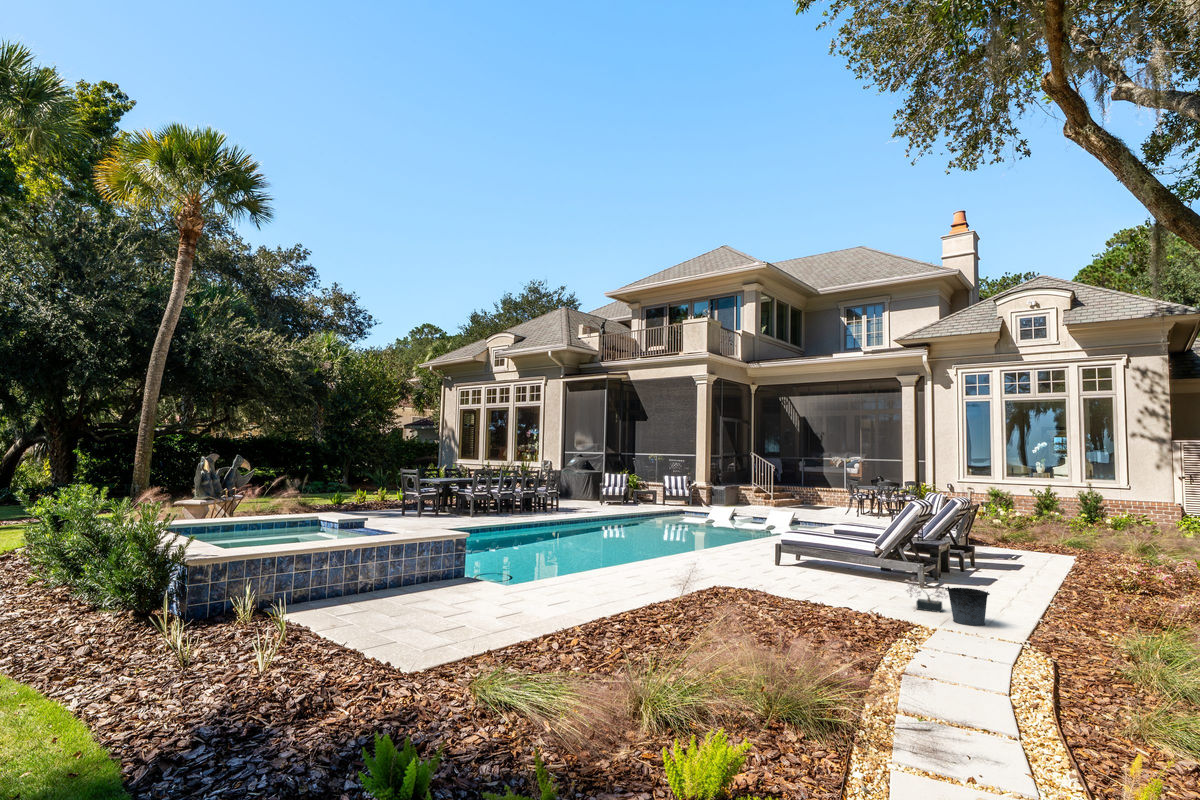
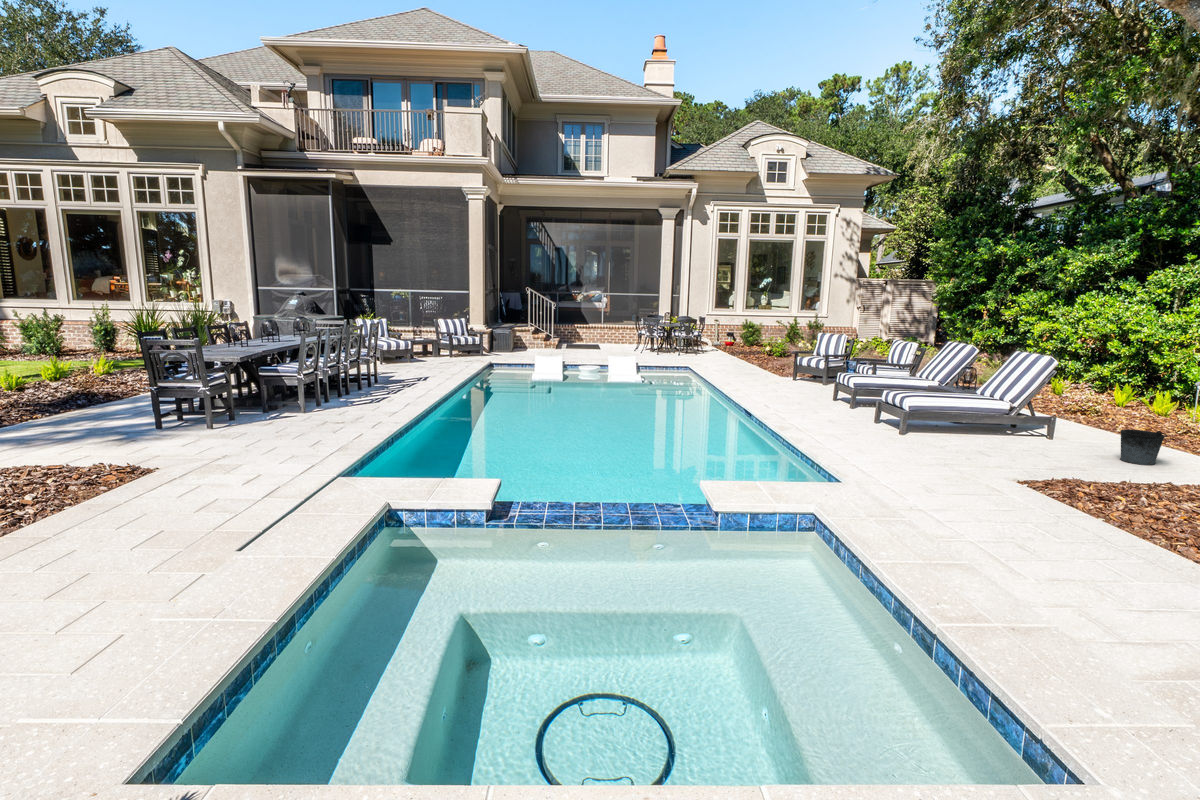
decorative plant: present [908,577,947,612] -> none [1051,423,1090,455]

